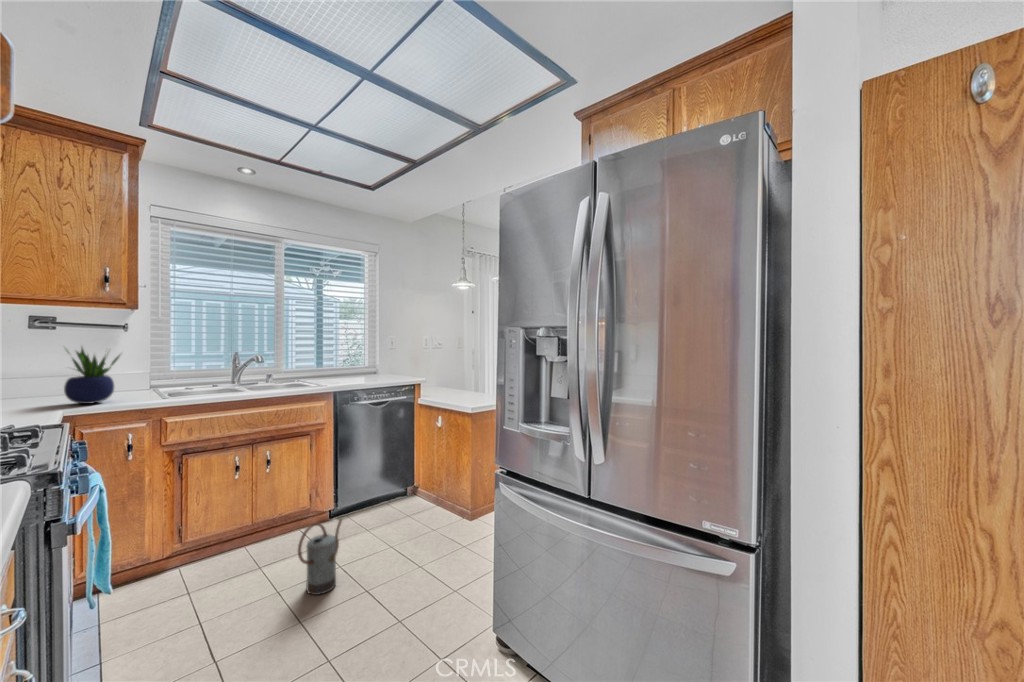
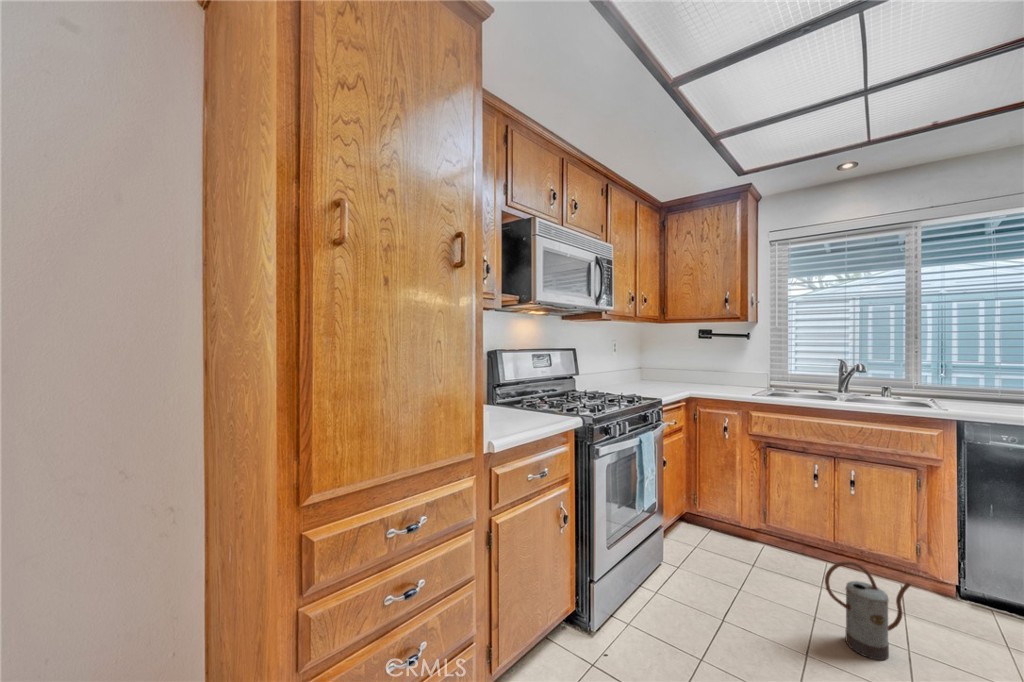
potted plant: present [64,348,120,404] -> none [693,347,728,391]

